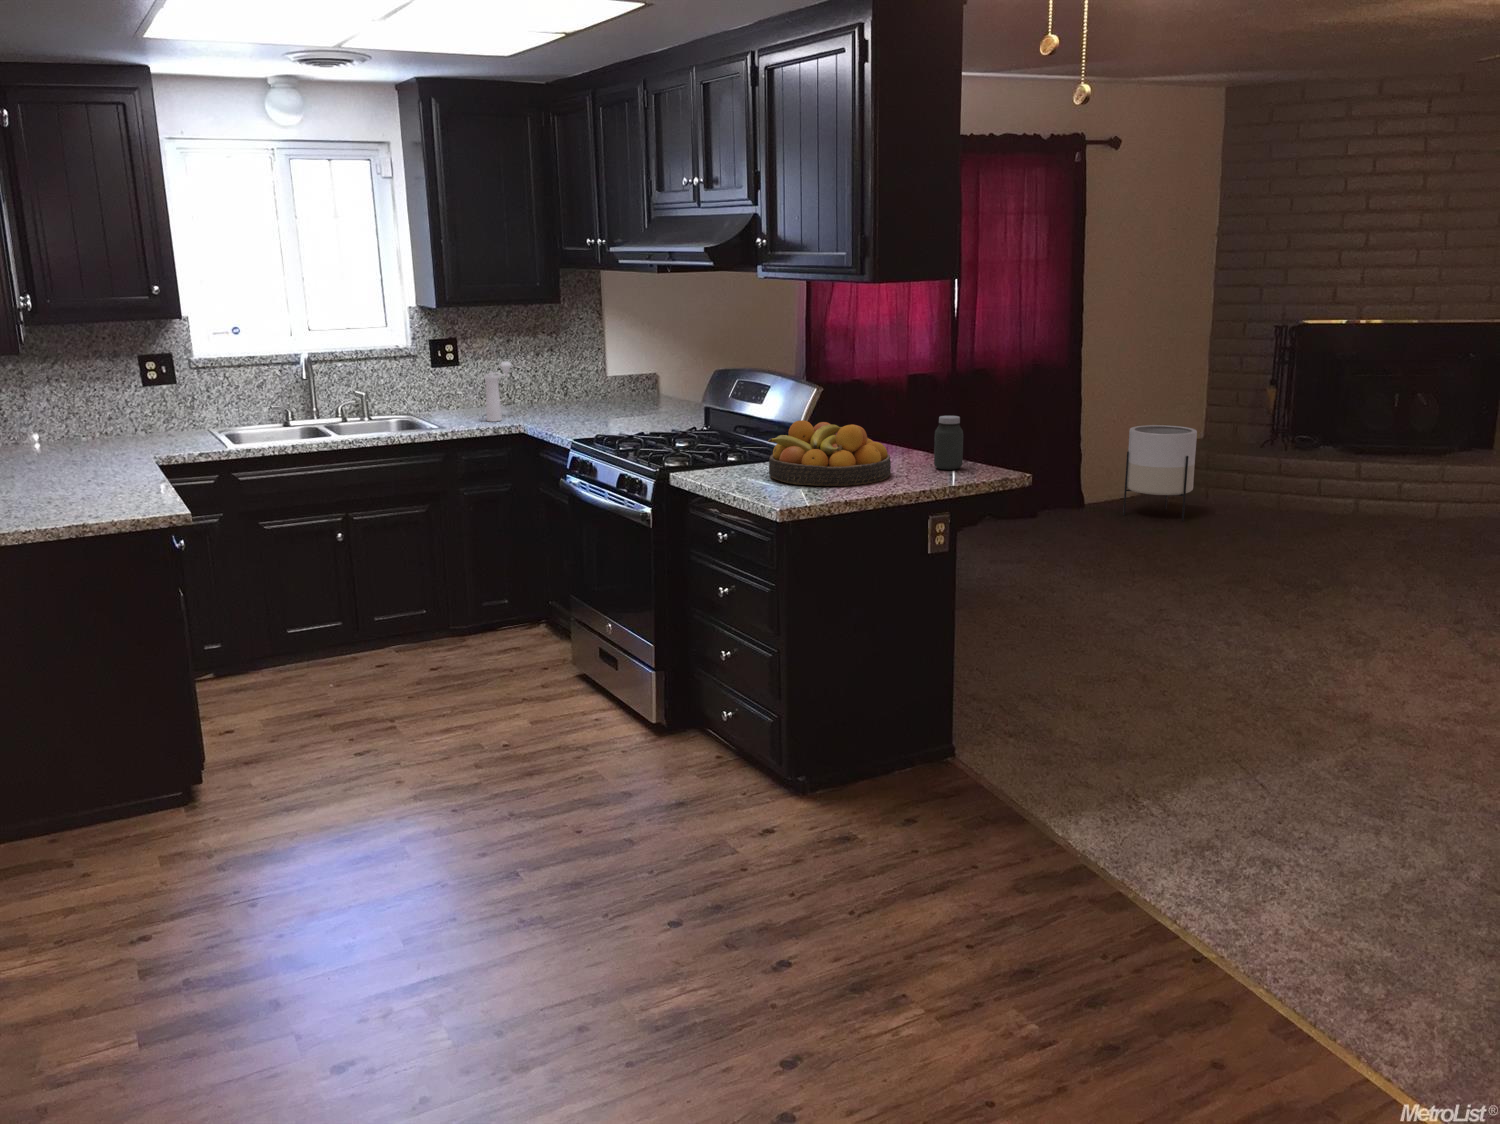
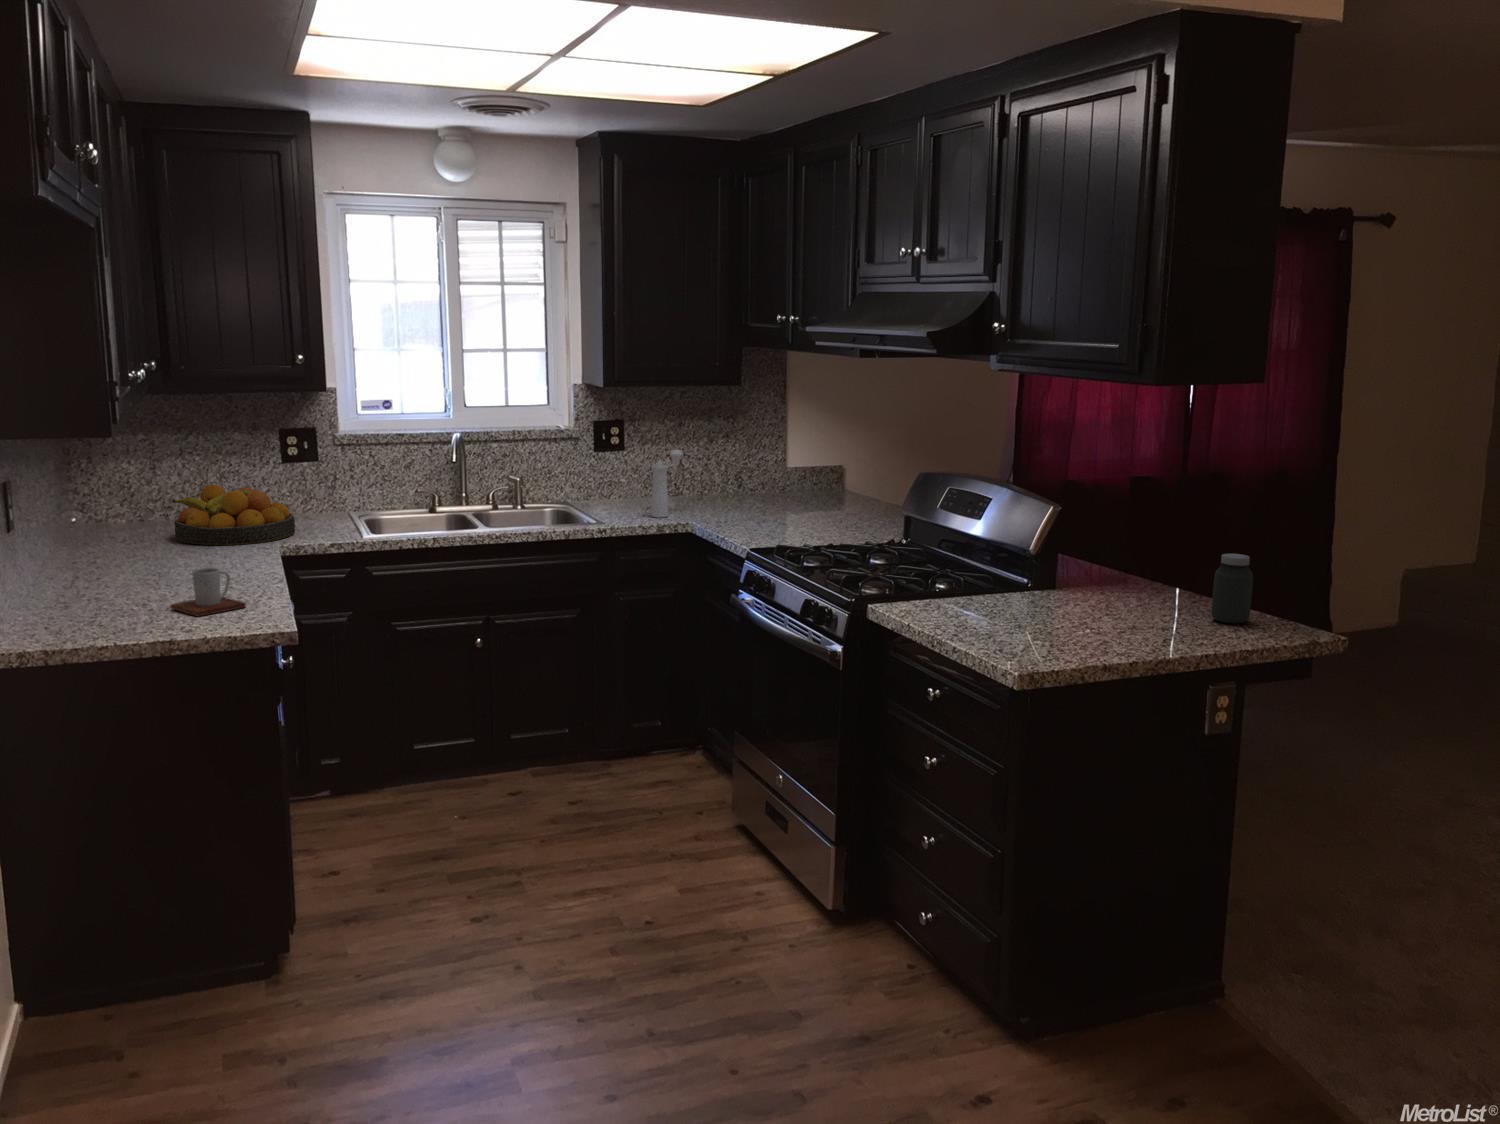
fruit bowl: present [768,420,891,486] -> present [172,485,295,545]
planter: present [1123,425,1197,521] -> none [1373,546,1470,662]
mug: none [74,468,141,508] -> present [170,568,246,616]

